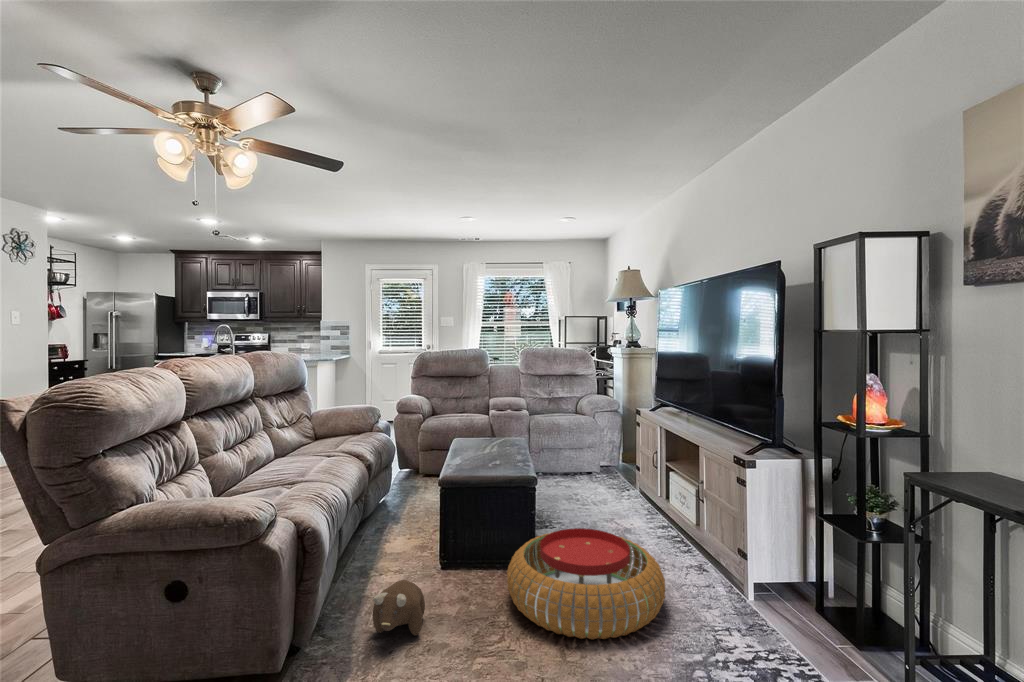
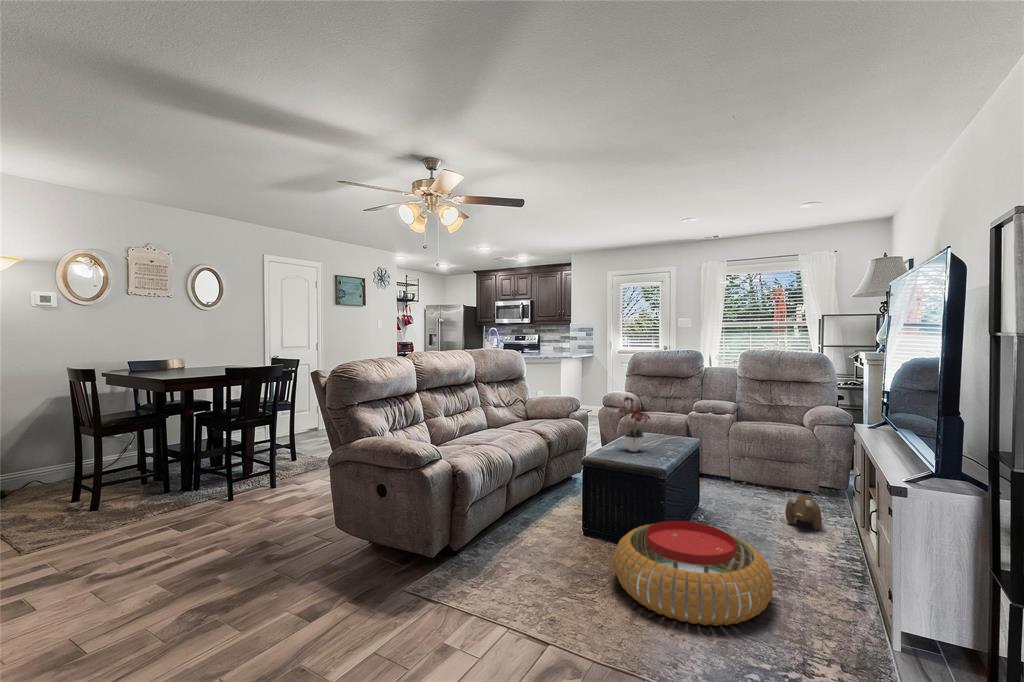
flower arrangement: none [464,400,507,463] -> present [619,397,650,452]
plush toy: present [373,580,425,636] -> present [785,495,822,530]

